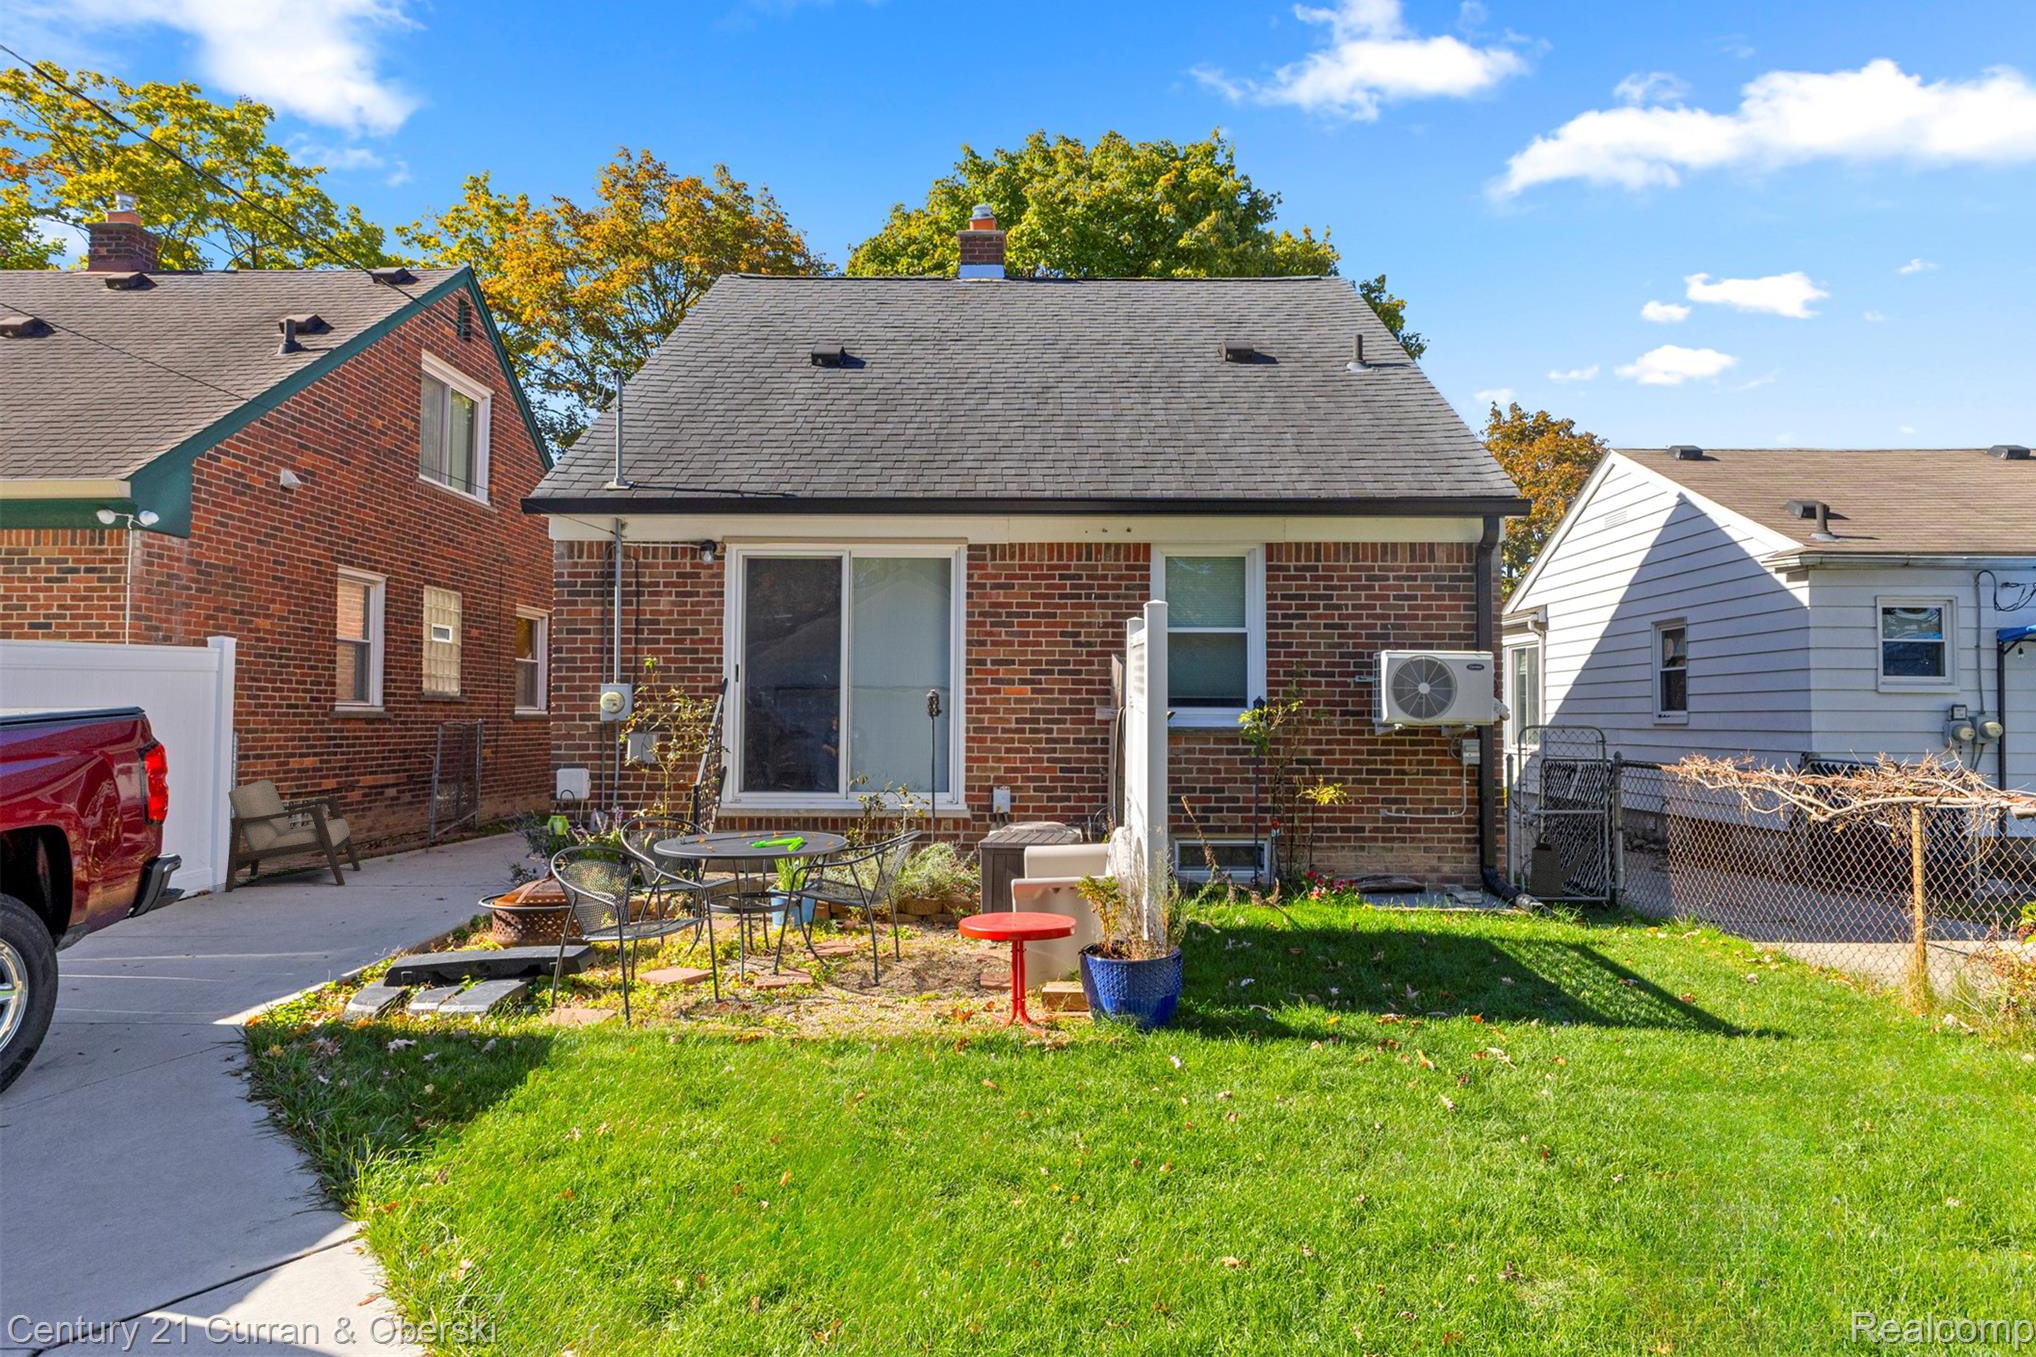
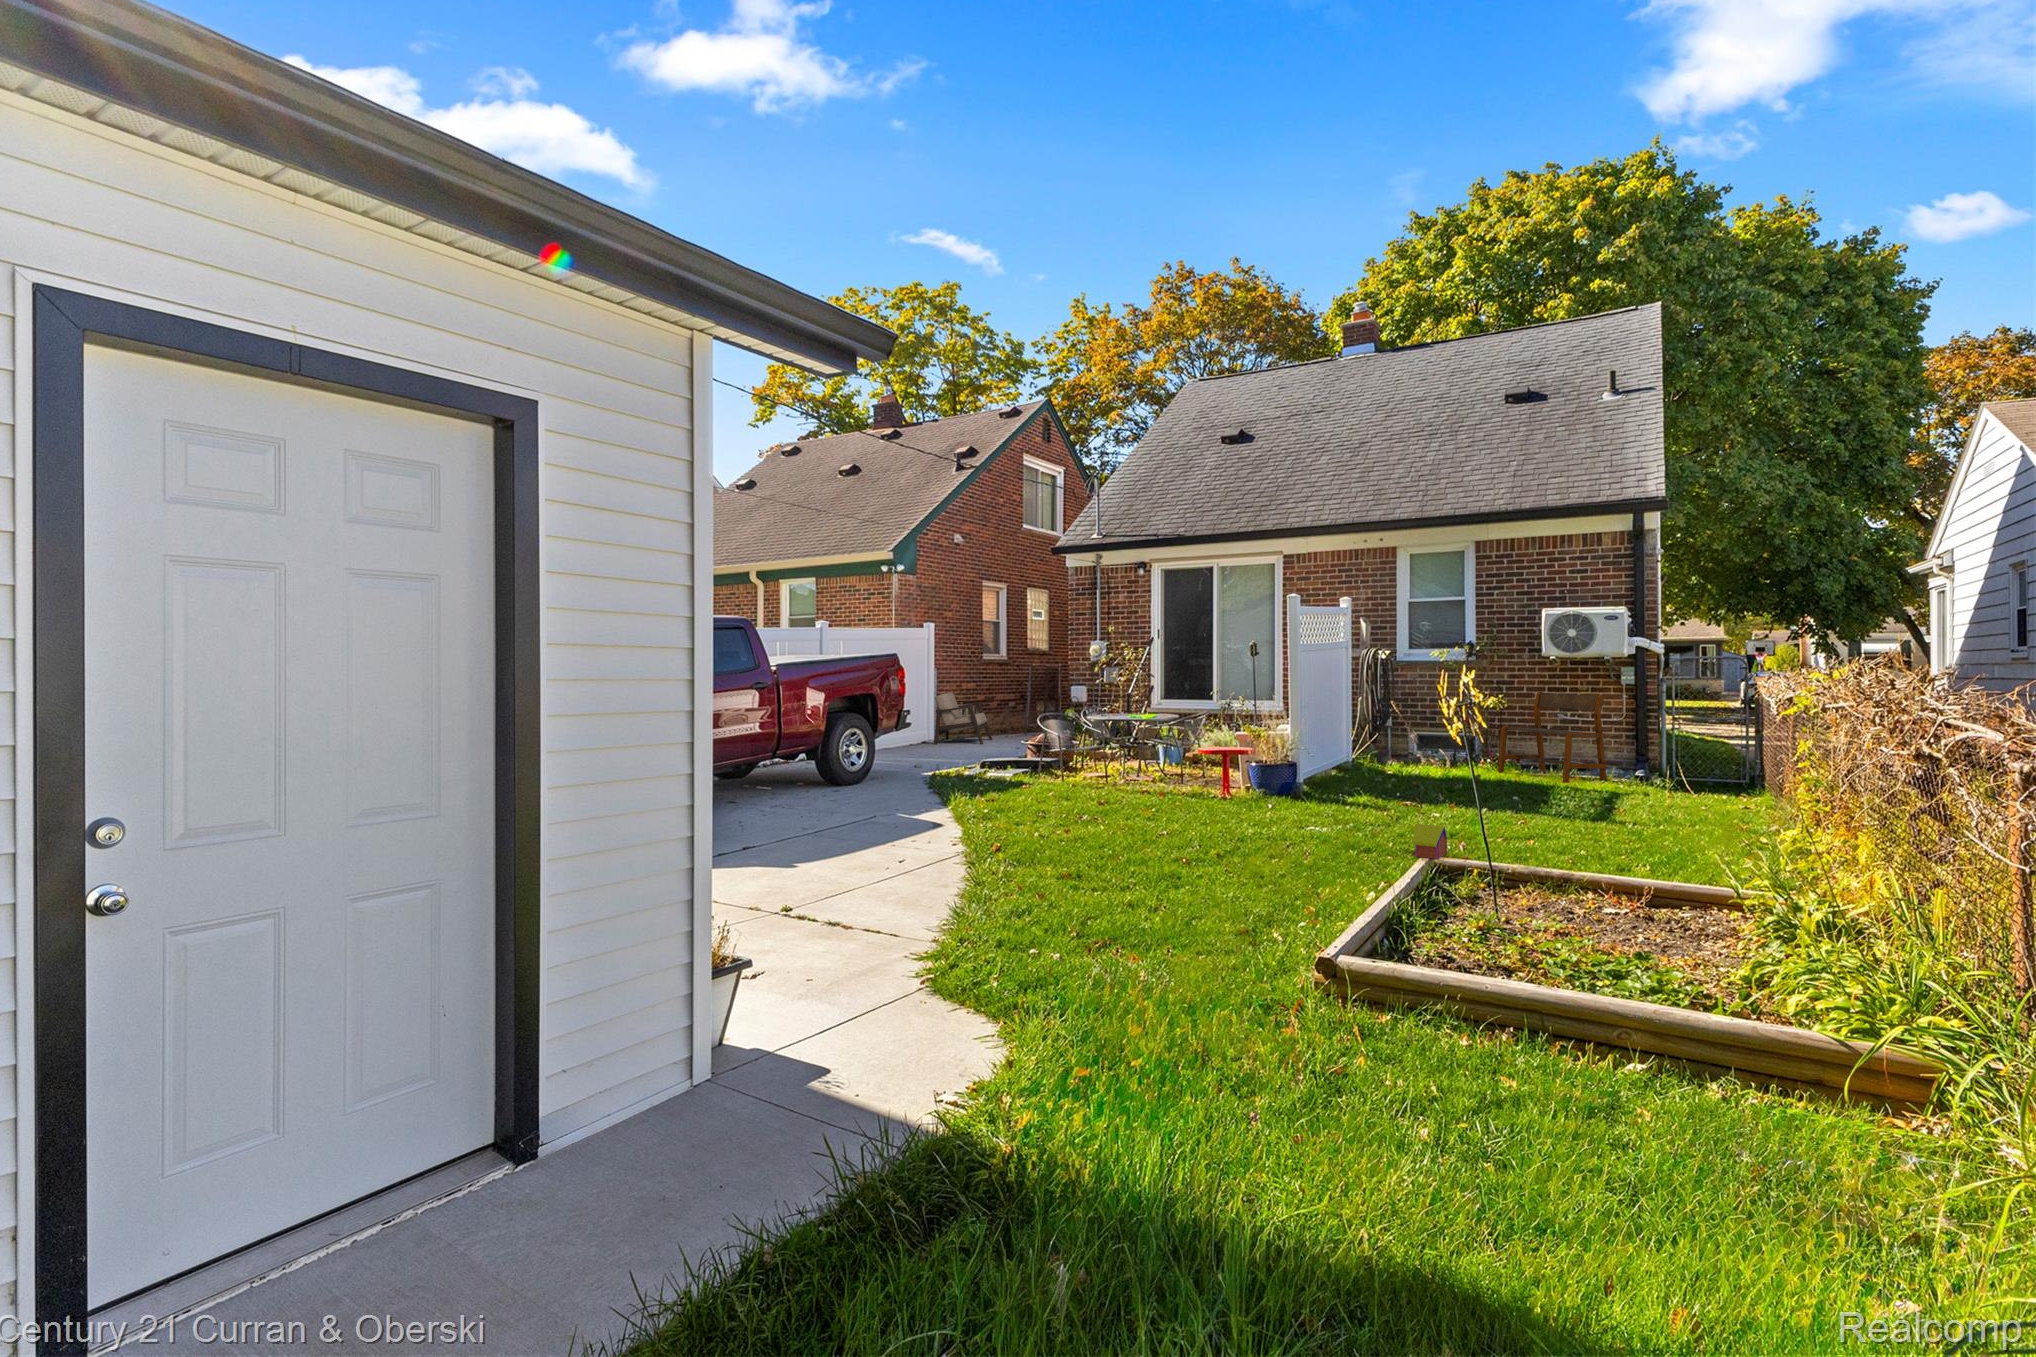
bench: none [1309,774,1469,920] -> present [1498,692,1607,783]
watering can: present [1522,832,1593,897] -> none [1674,734,1740,779]
toy house: none [1741,1169,1849,1266] -> present [1412,824,1447,859]

